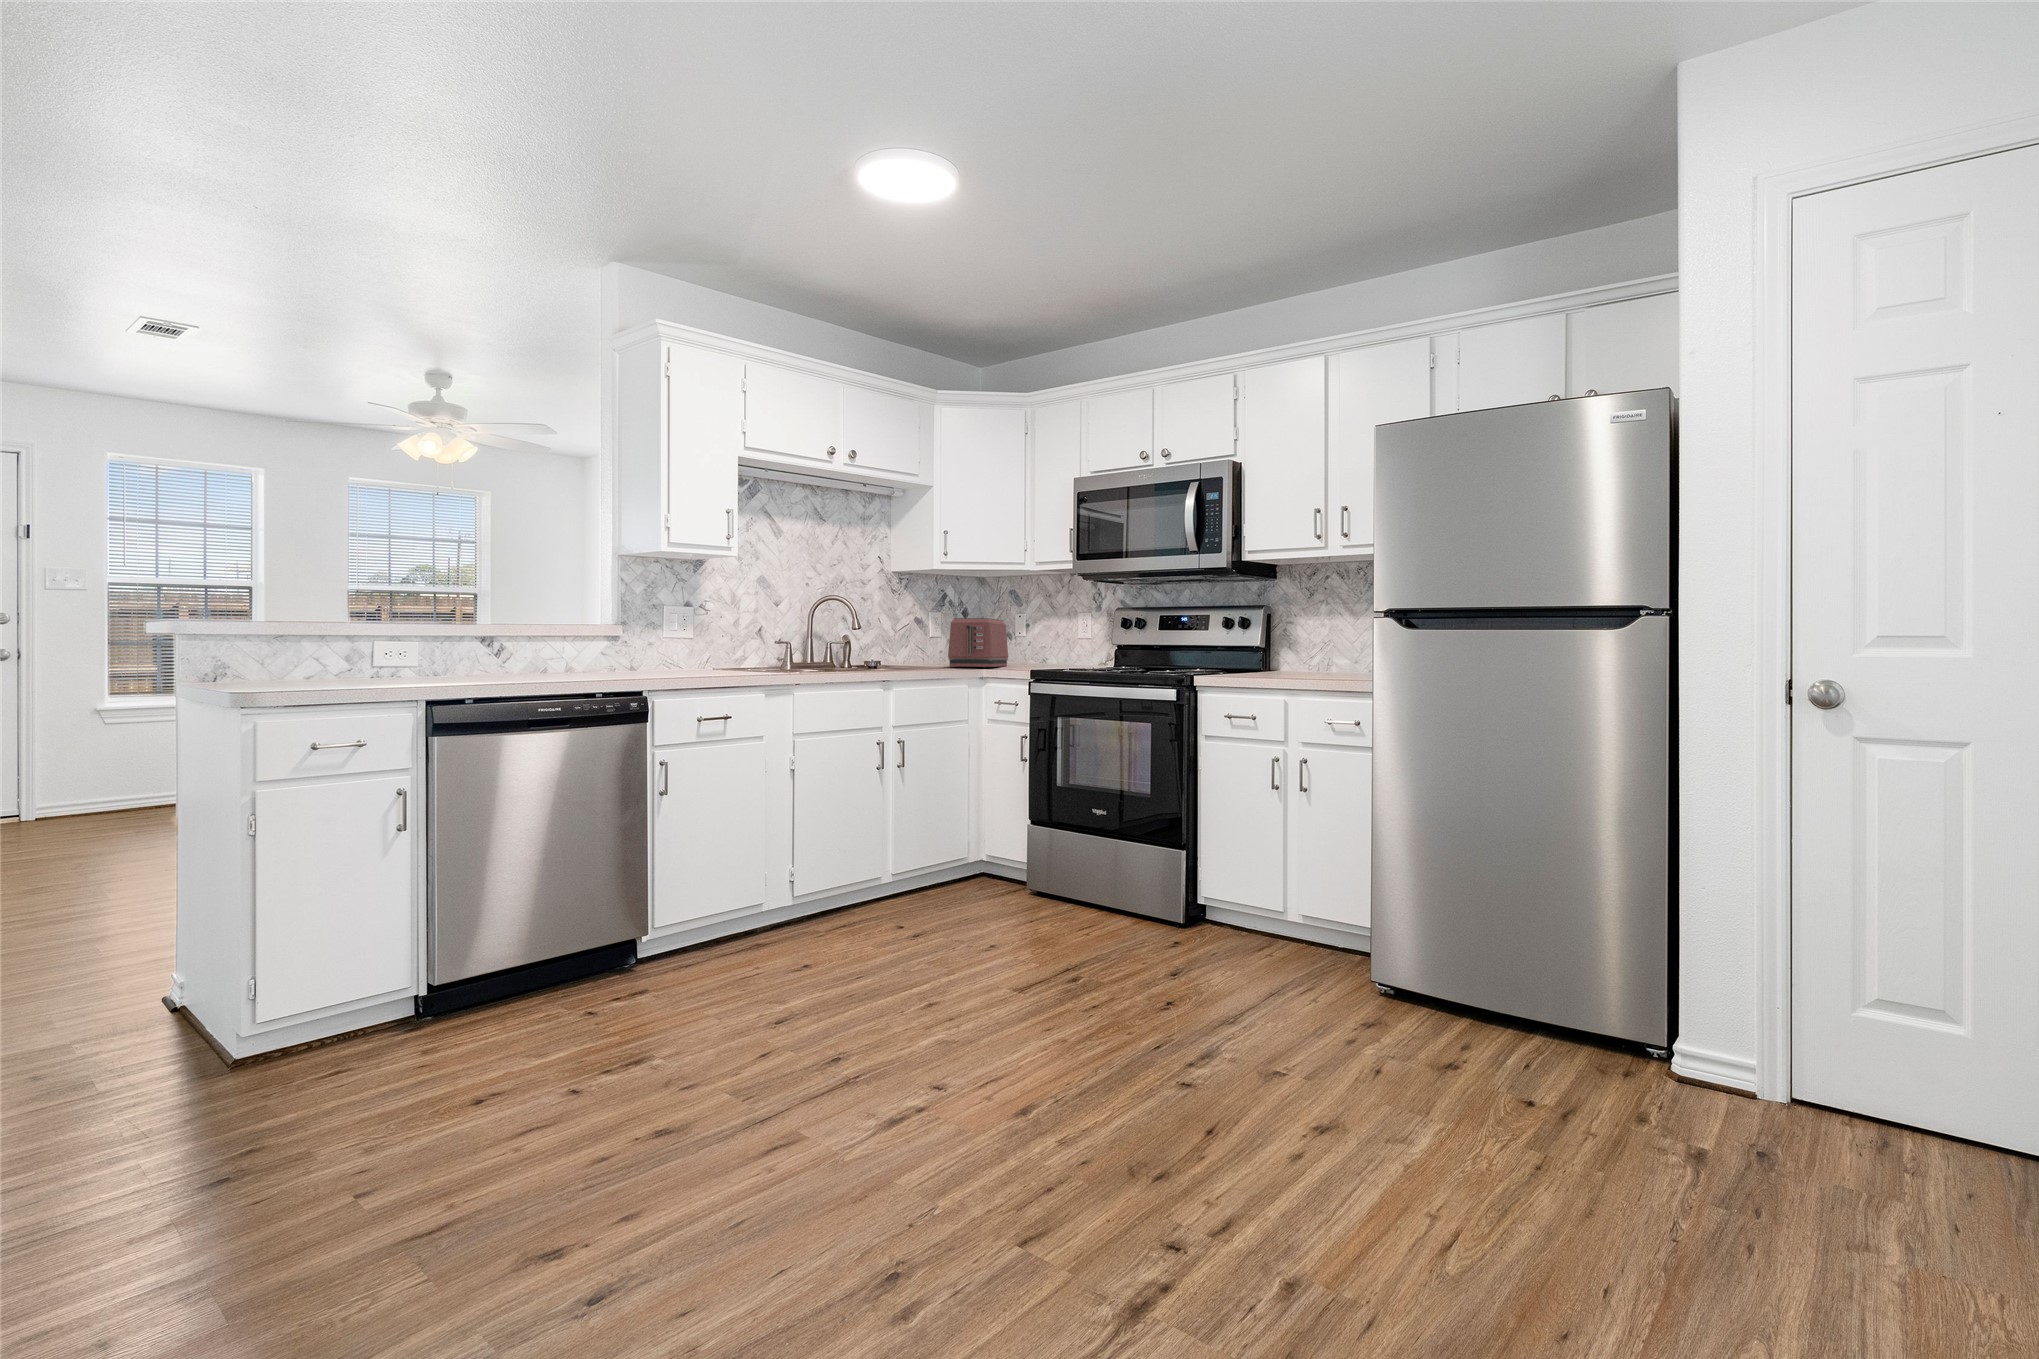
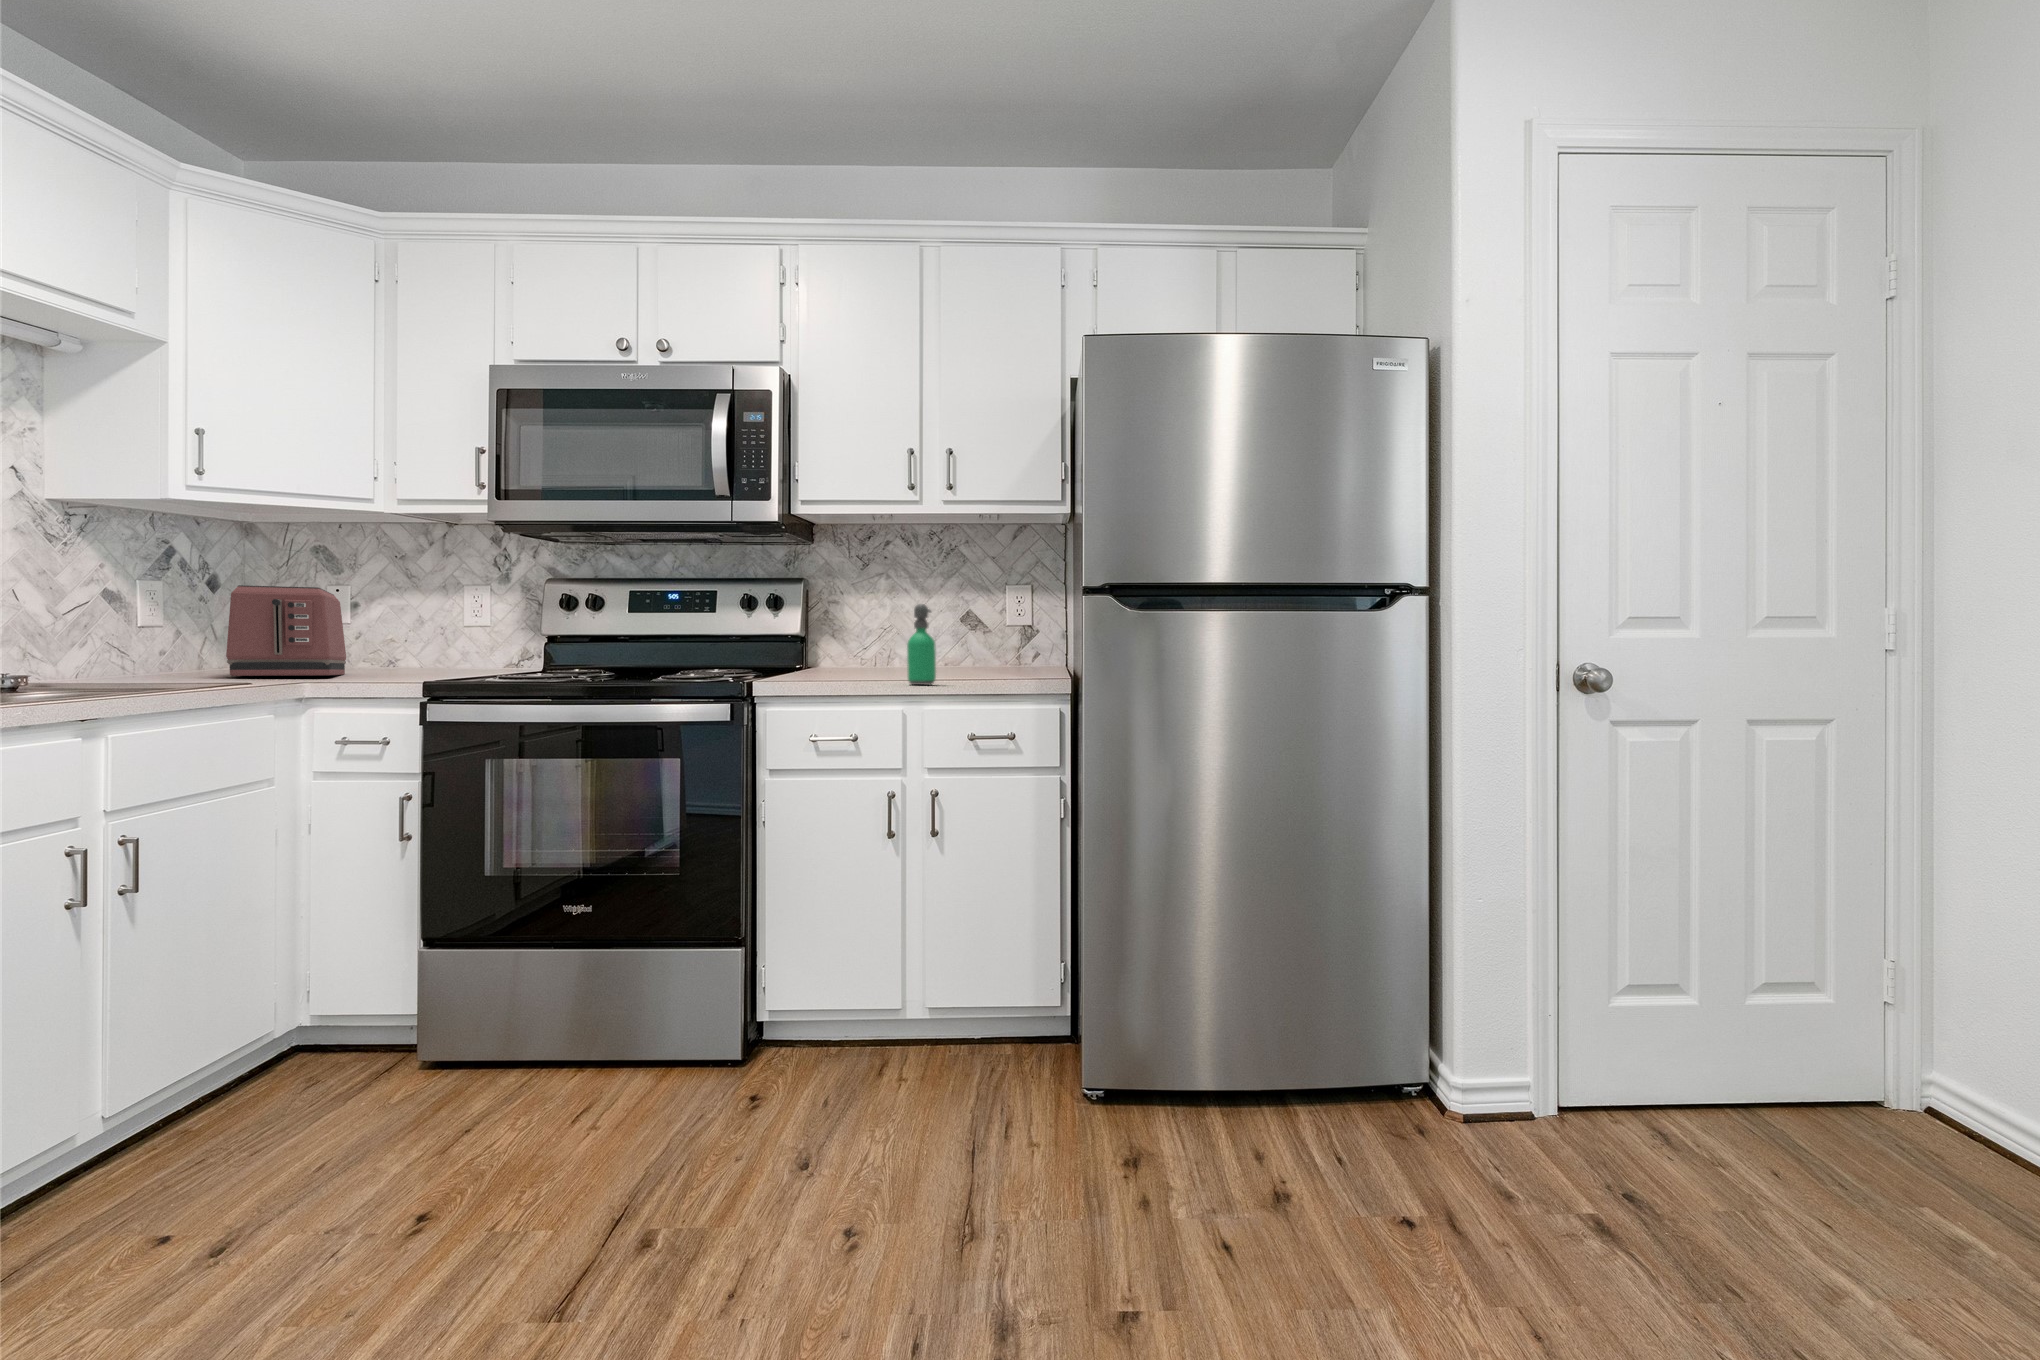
soap dispenser: none [1315,620,1337,679] -> present [907,604,936,685]

